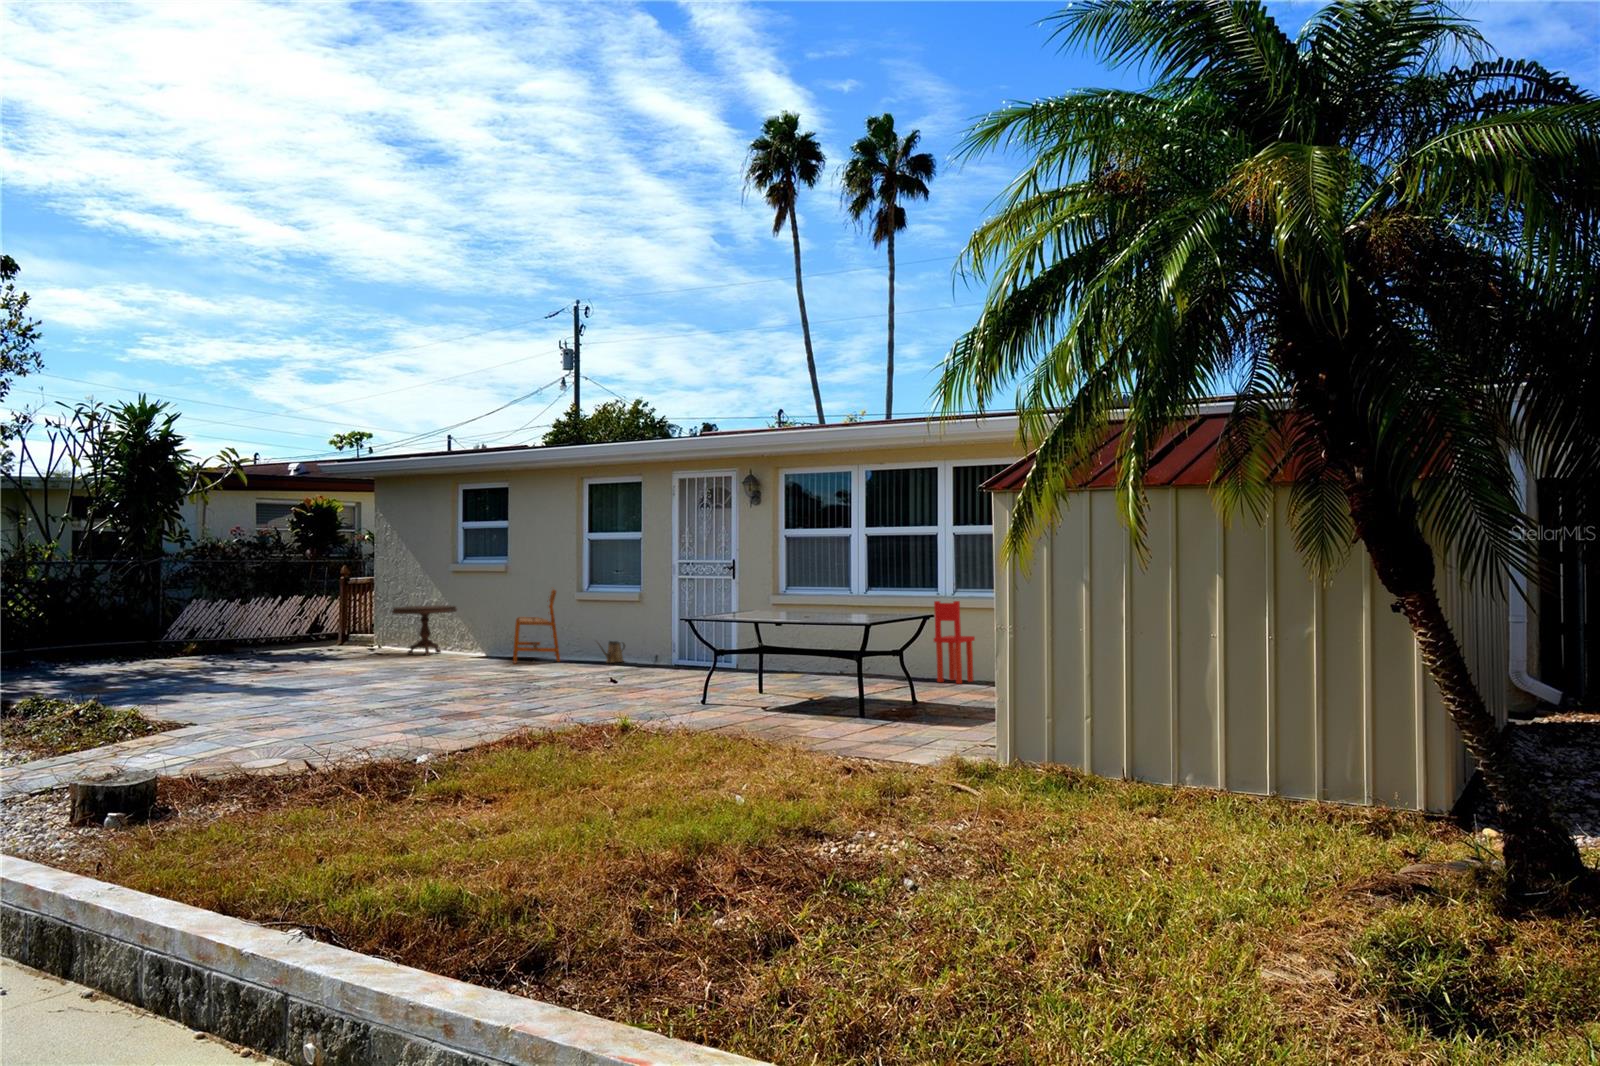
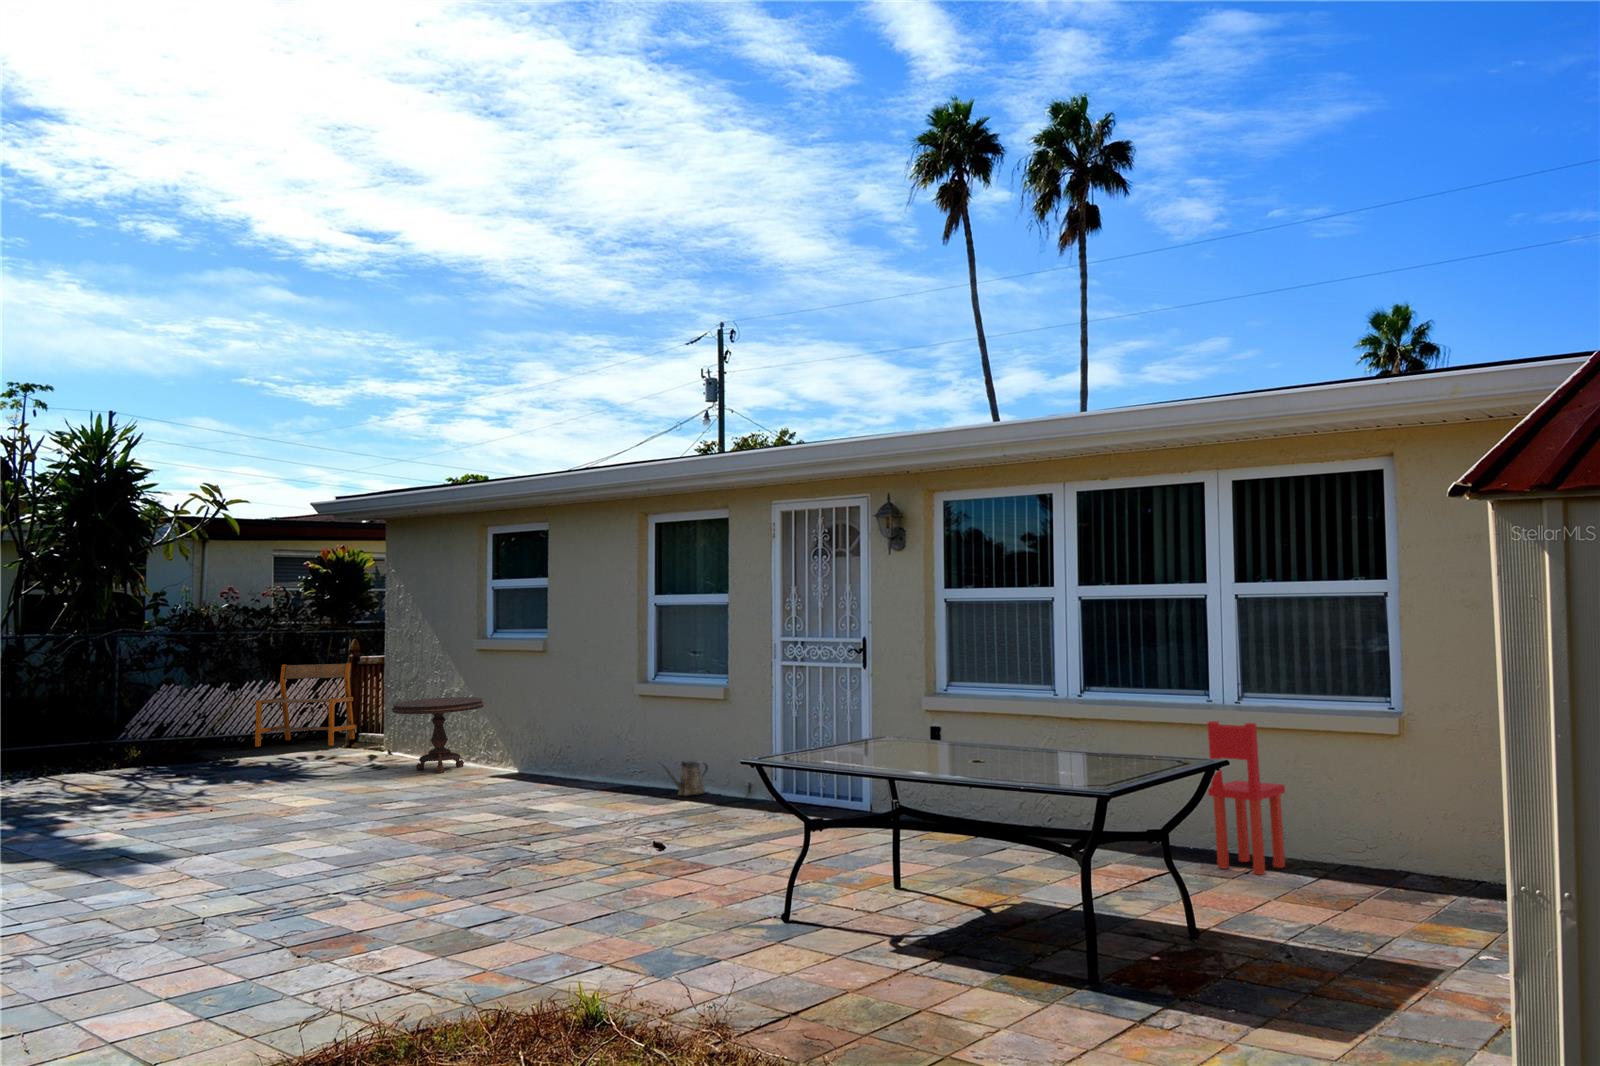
bench: present [513,589,560,663] -> present [255,663,356,747]

